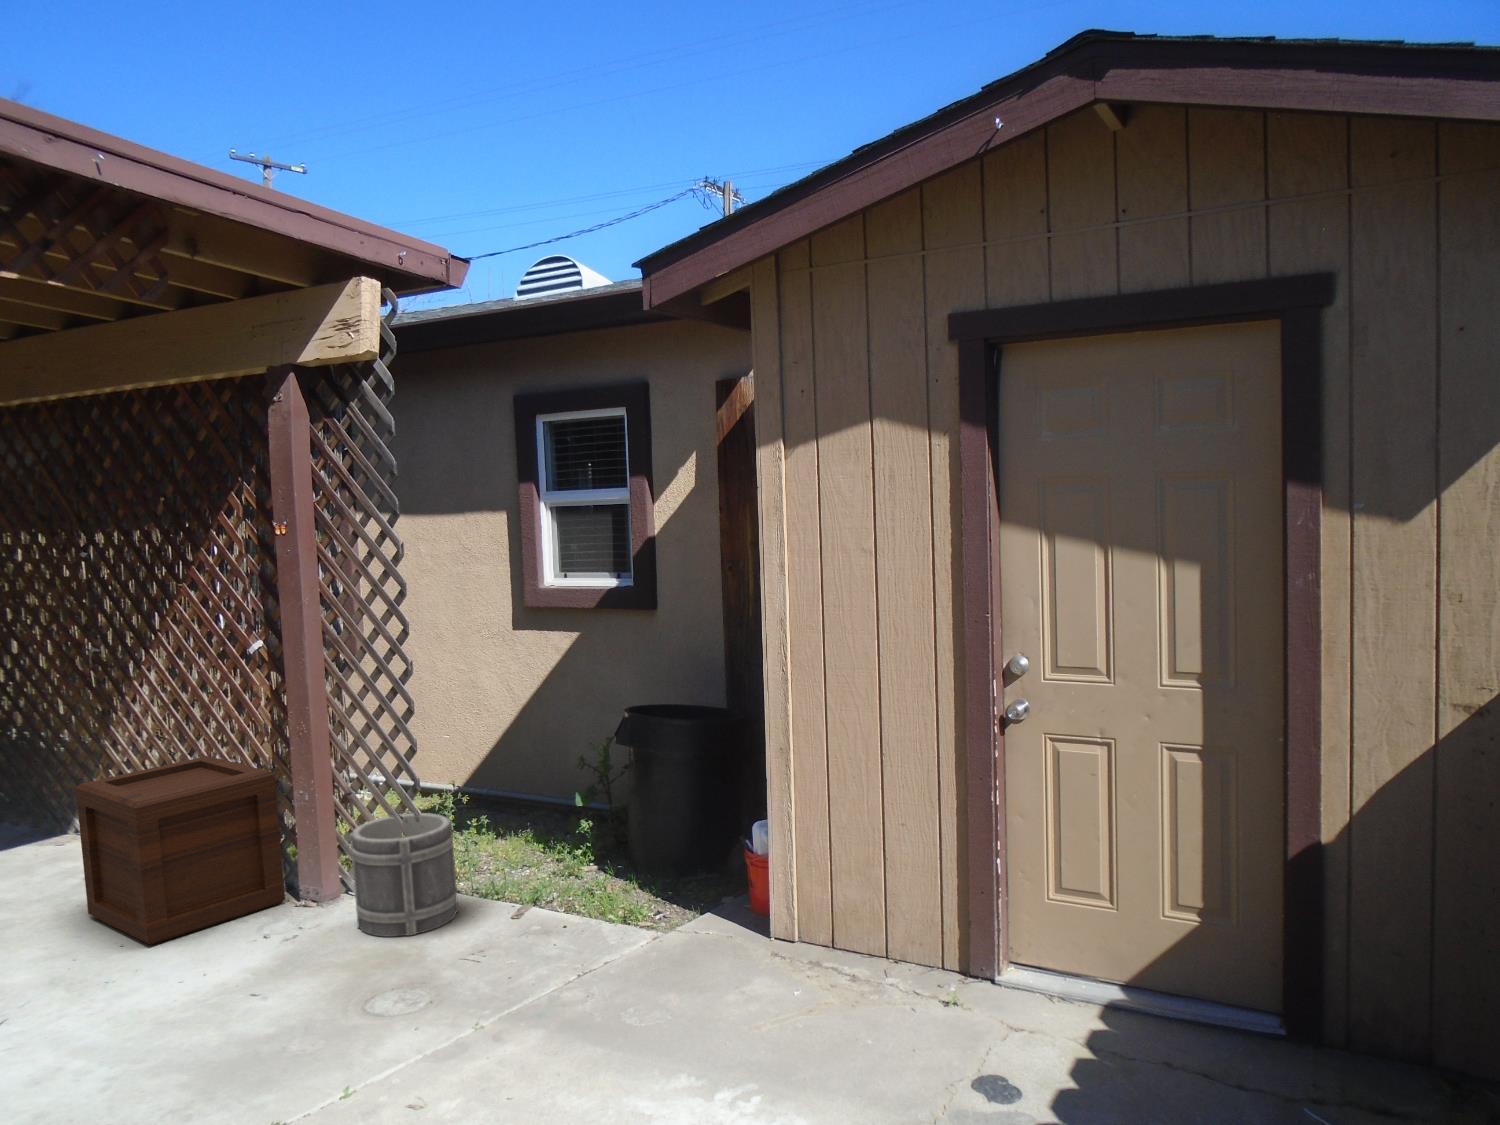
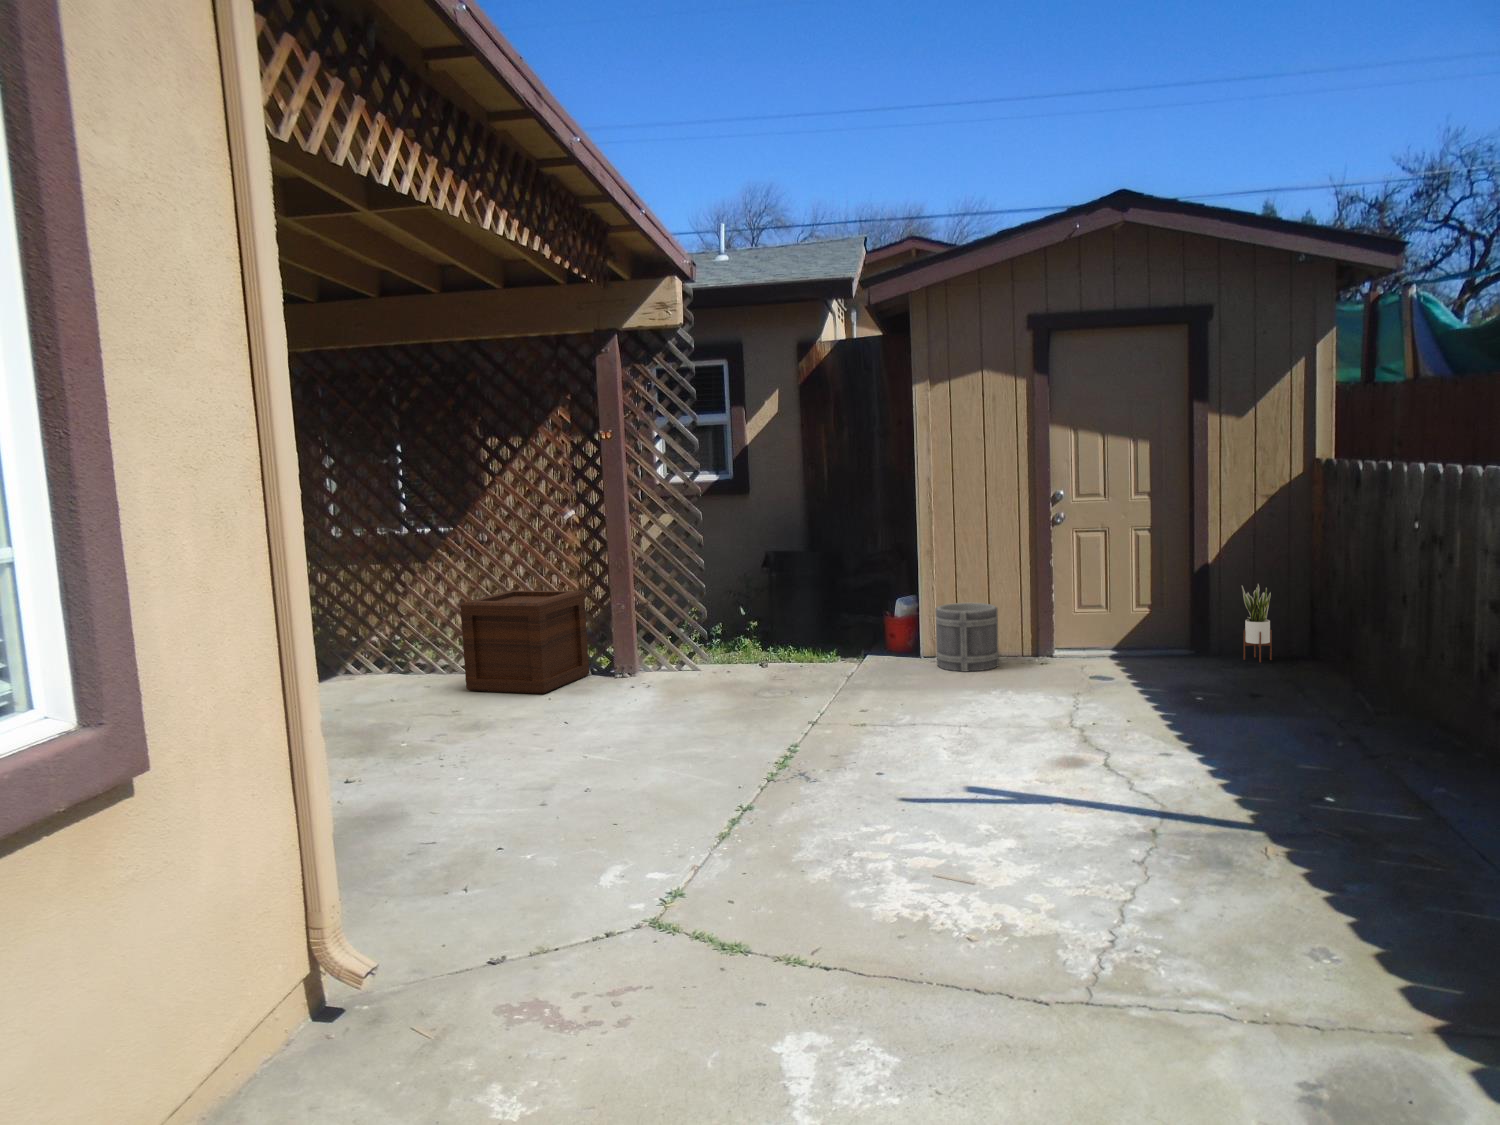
bucket: present [350,813,458,937] -> present [935,603,999,672]
potted plant: none [1383,909,1465,1093] -> present [1242,584,1272,662]

